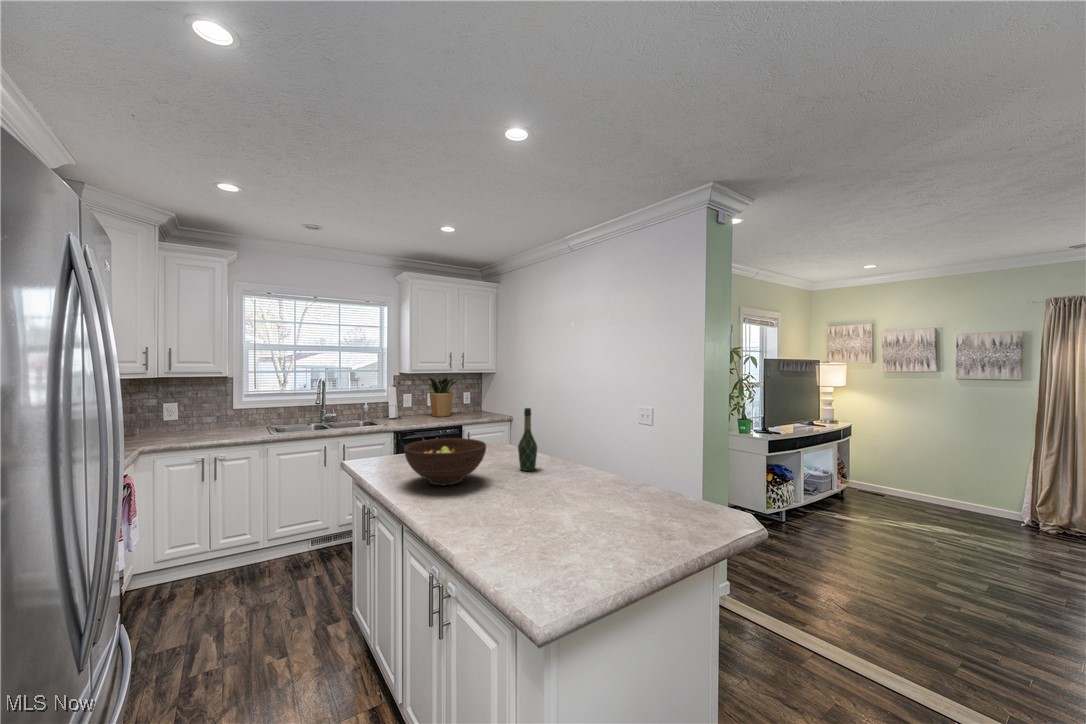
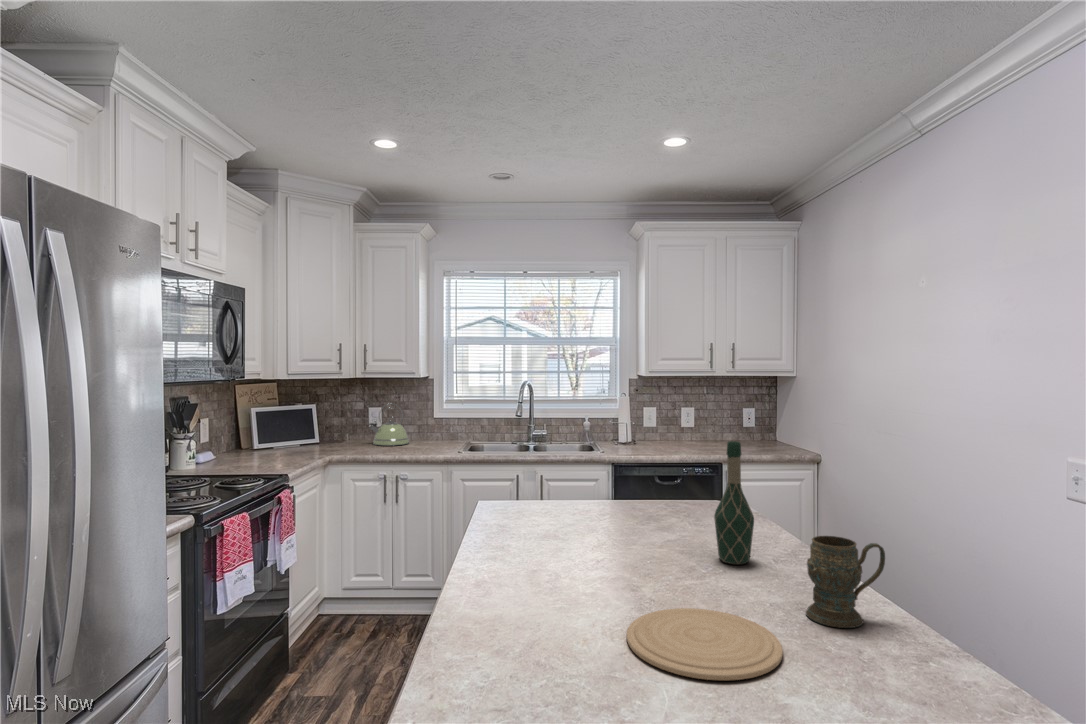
potted plant: present [425,377,459,417] -> none [668,382,733,446]
kettle: none [170,399,213,435] -> present [369,404,409,446]
fruit bowl: present [404,438,486,485] -> none [498,482,636,566]
mug: none [575,447,605,486] -> present [806,536,885,628]
plate: none [513,489,584,513] -> present [627,608,783,680]

